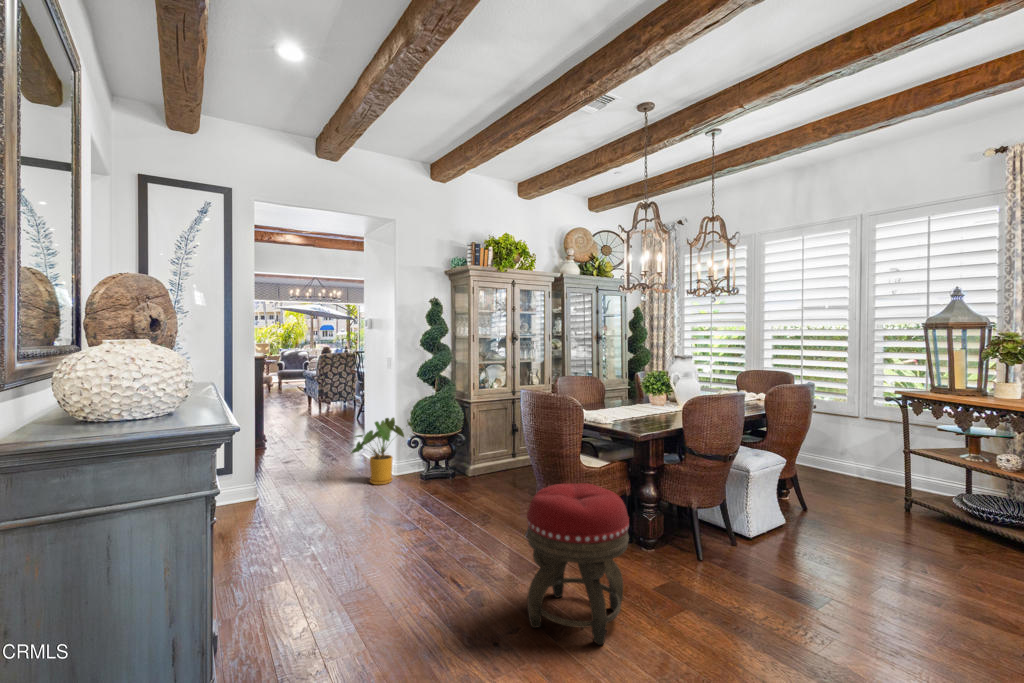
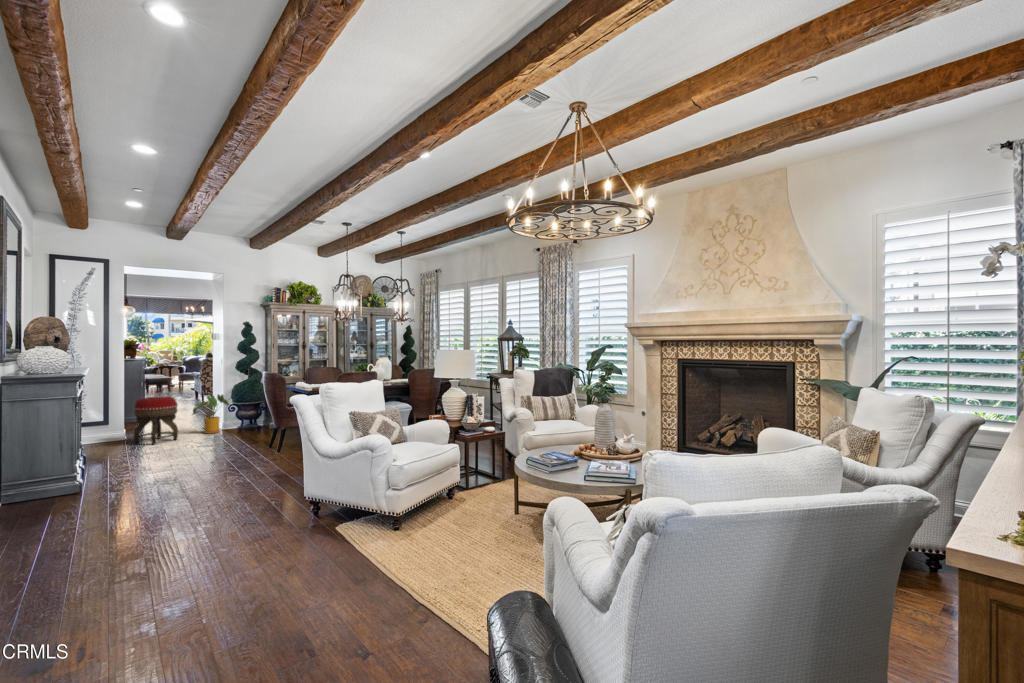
footstool: present [527,483,629,645] -> present [134,396,178,445]

